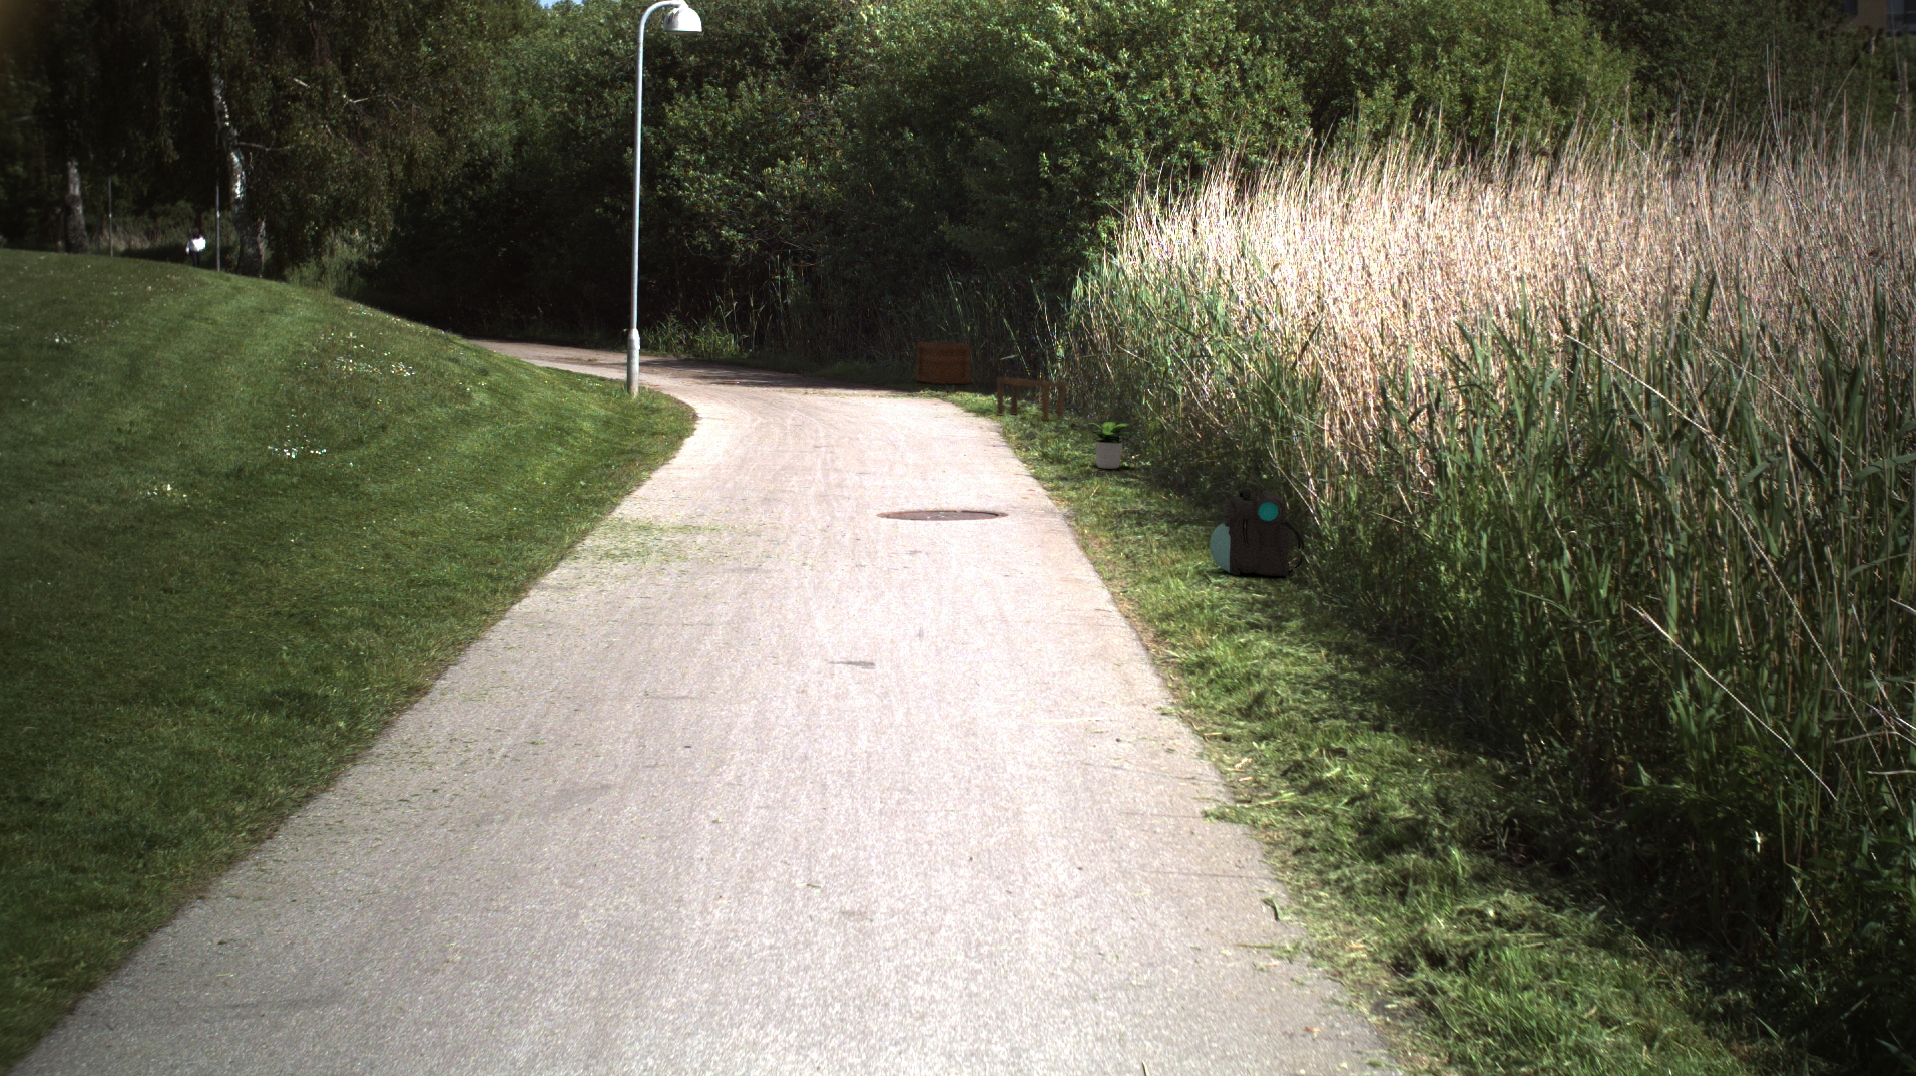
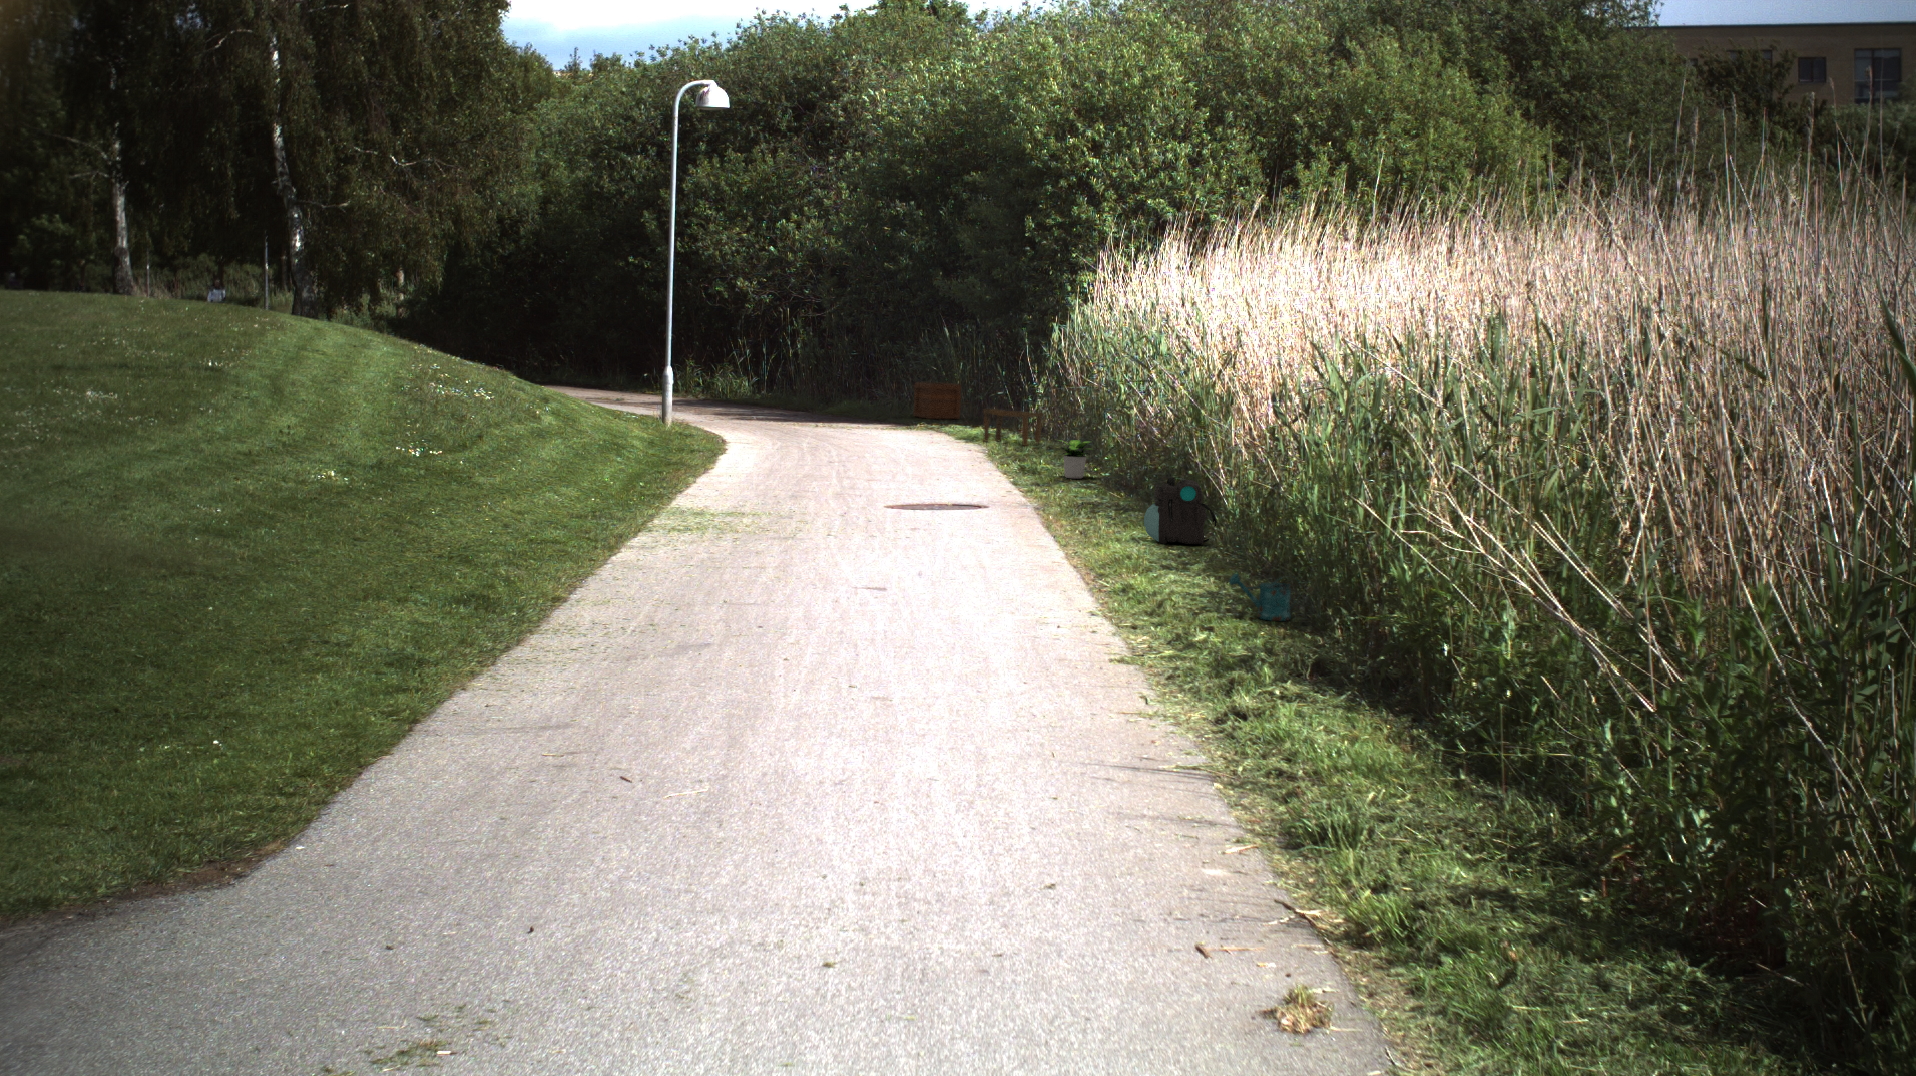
watering can: none [1355,653,1457,723] -> present [1229,573,1296,621]

